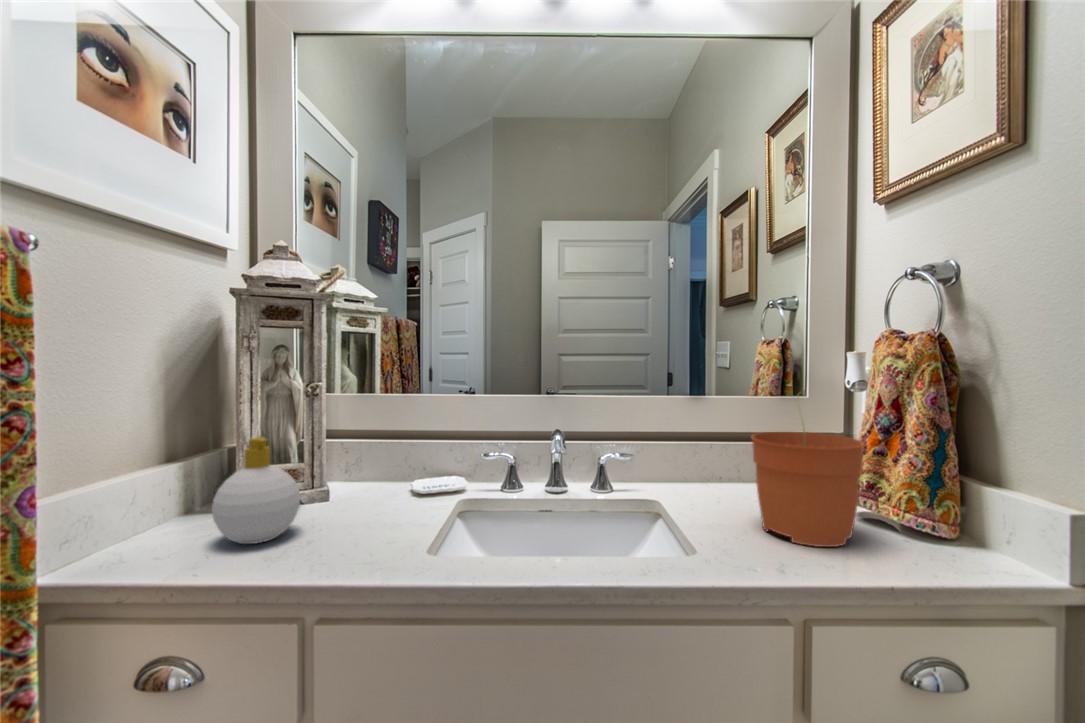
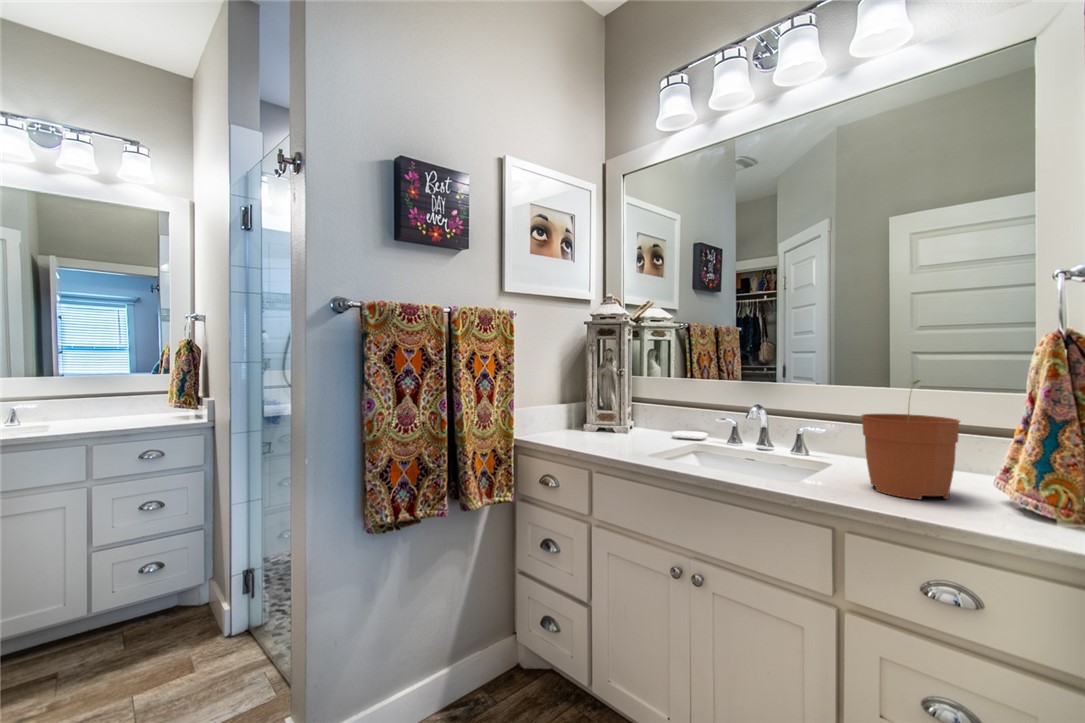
soap bottle: present [212,437,301,544] -> none [569,392,604,440]

